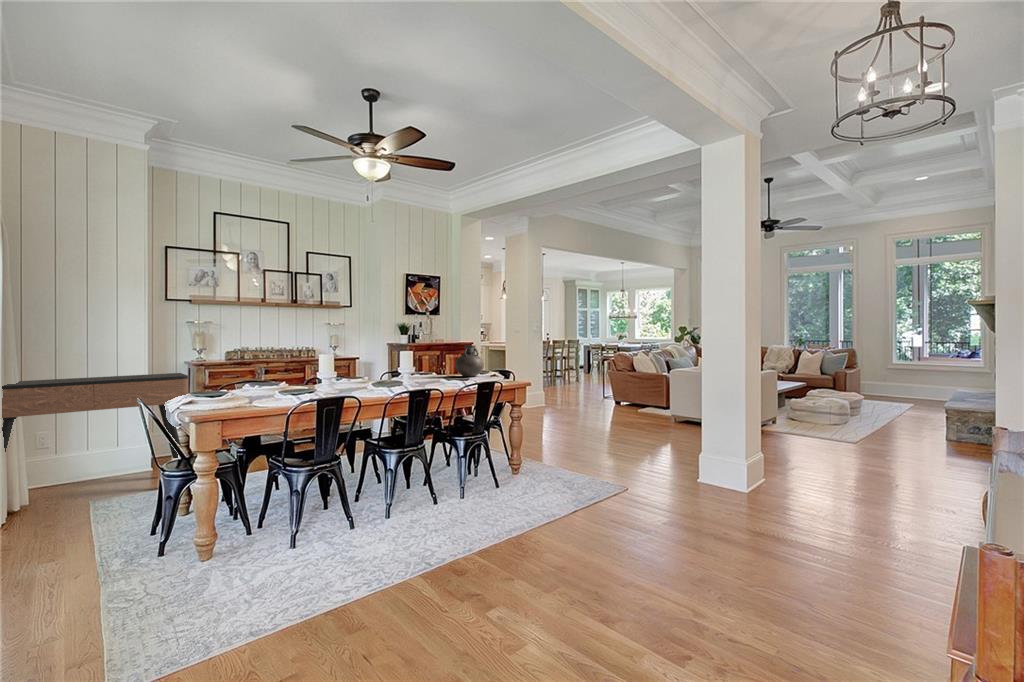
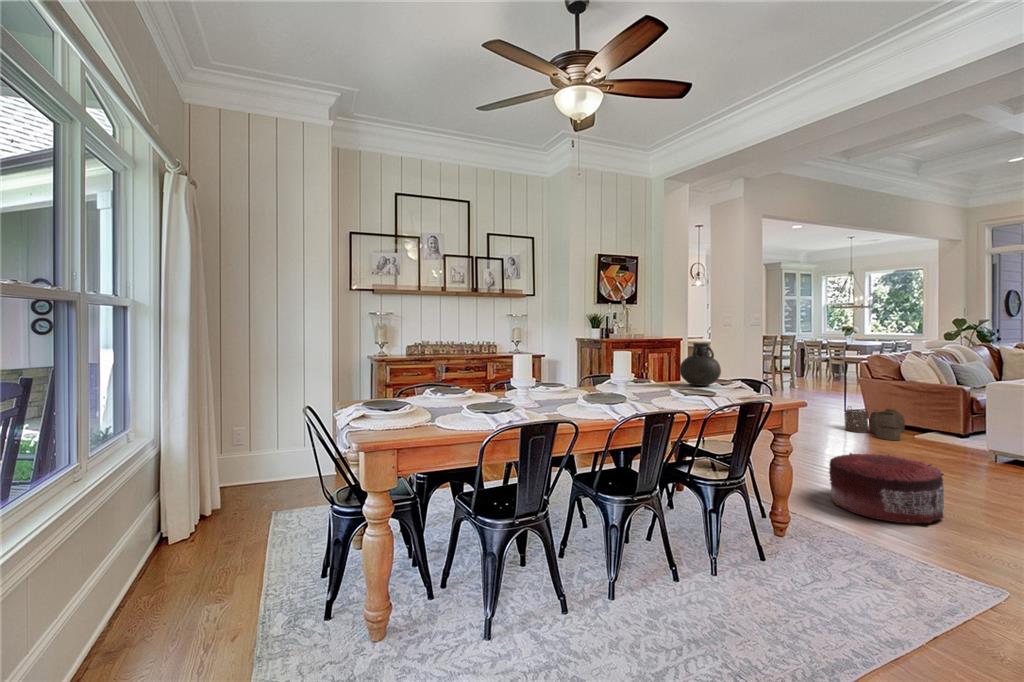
console table: present [2,373,188,458] -> none [167,371,369,531]
woven basket: none [594,392,632,415] -> present [845,409,905,440]
pouf: none [556,419,620,461] -> present [829,453,945,523]

